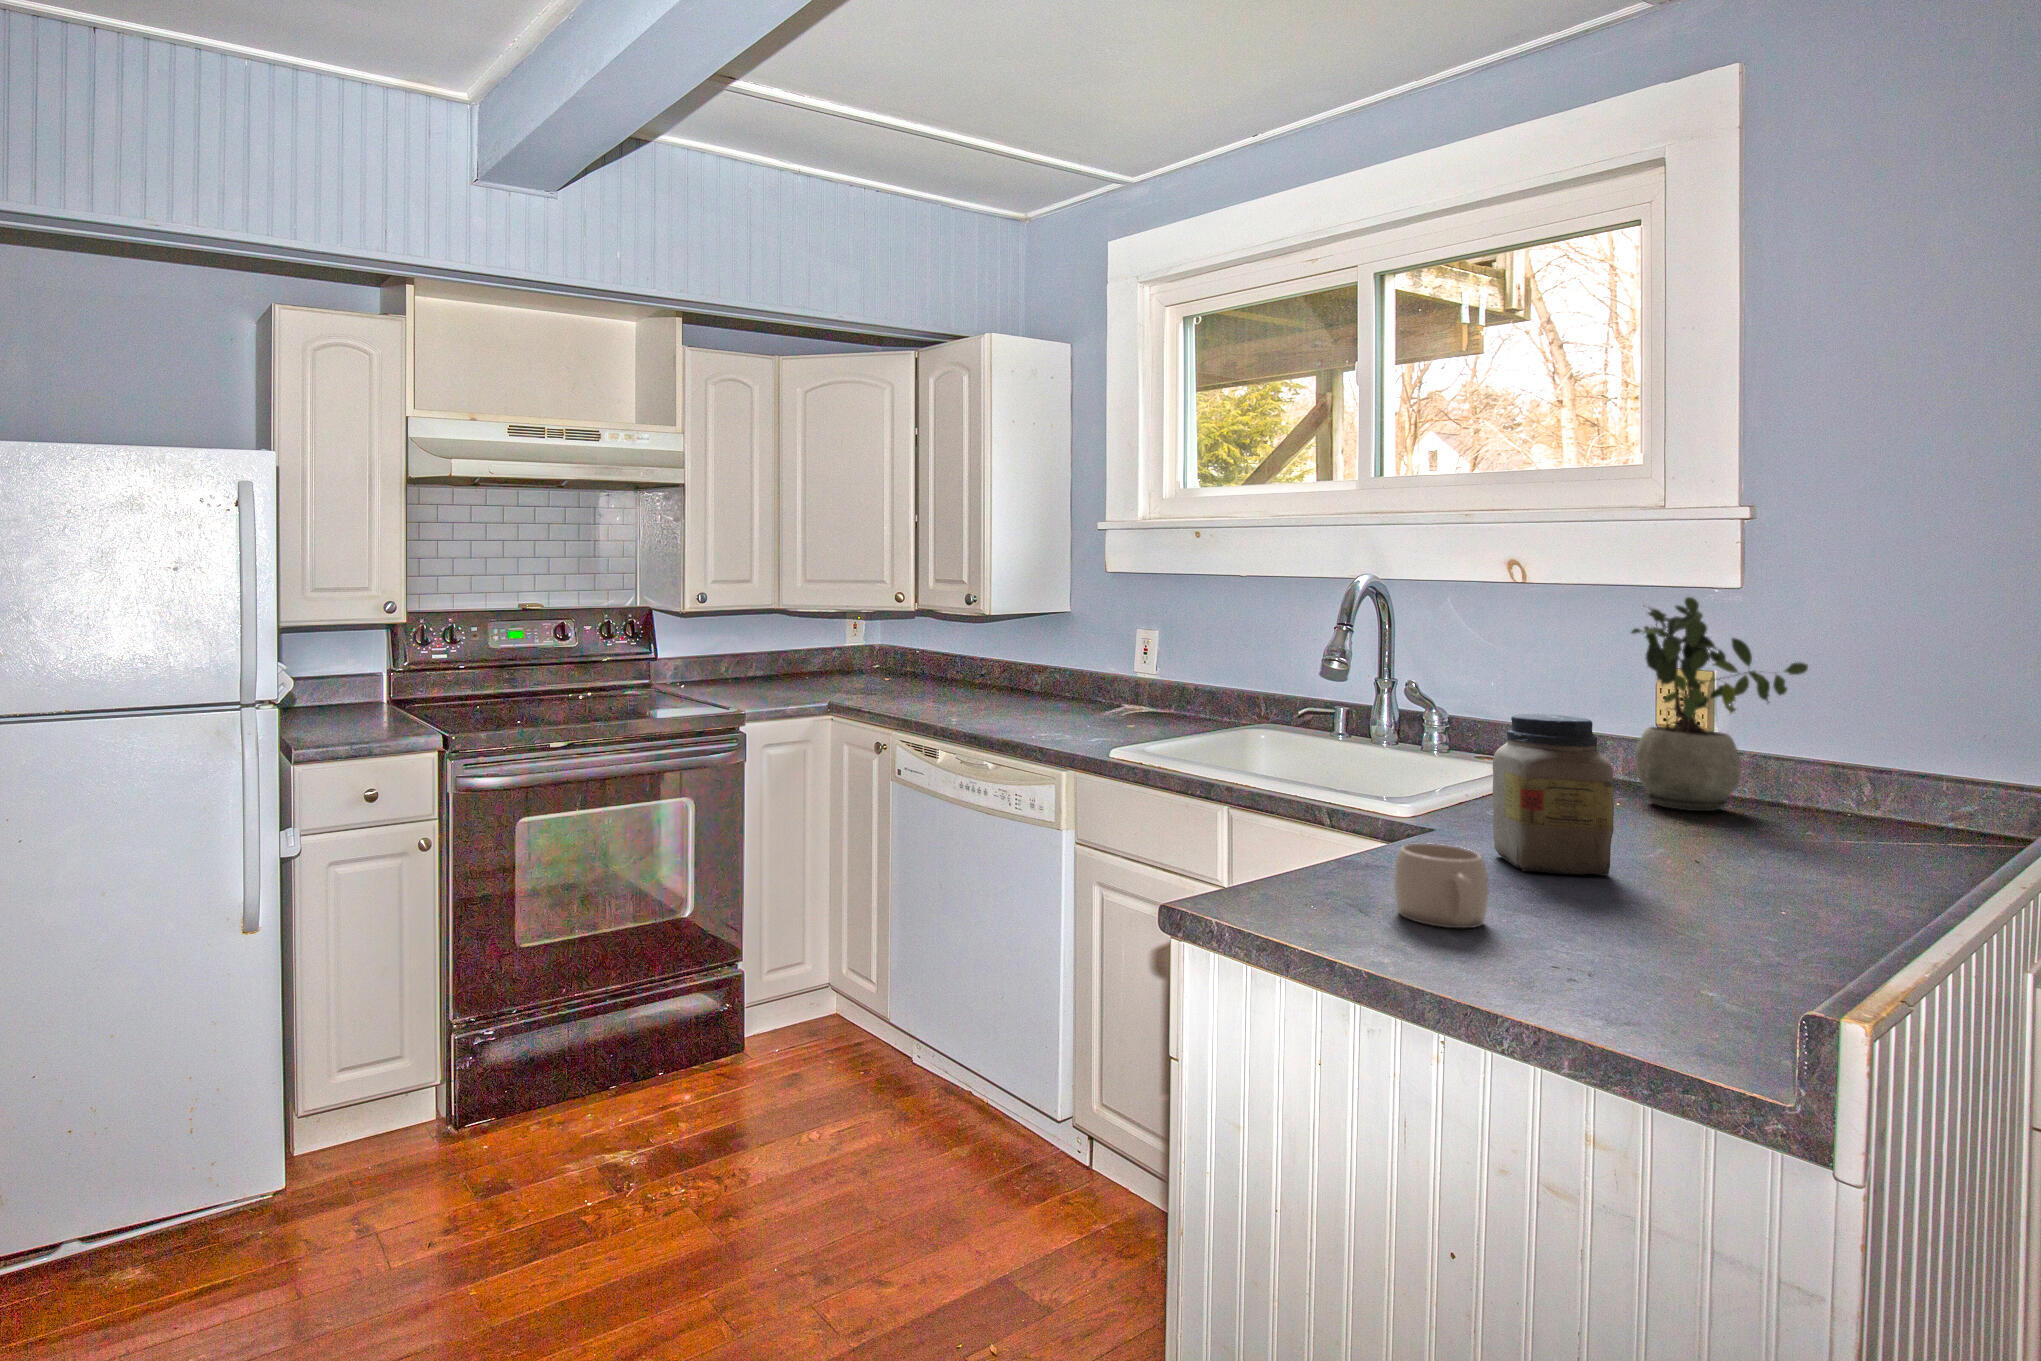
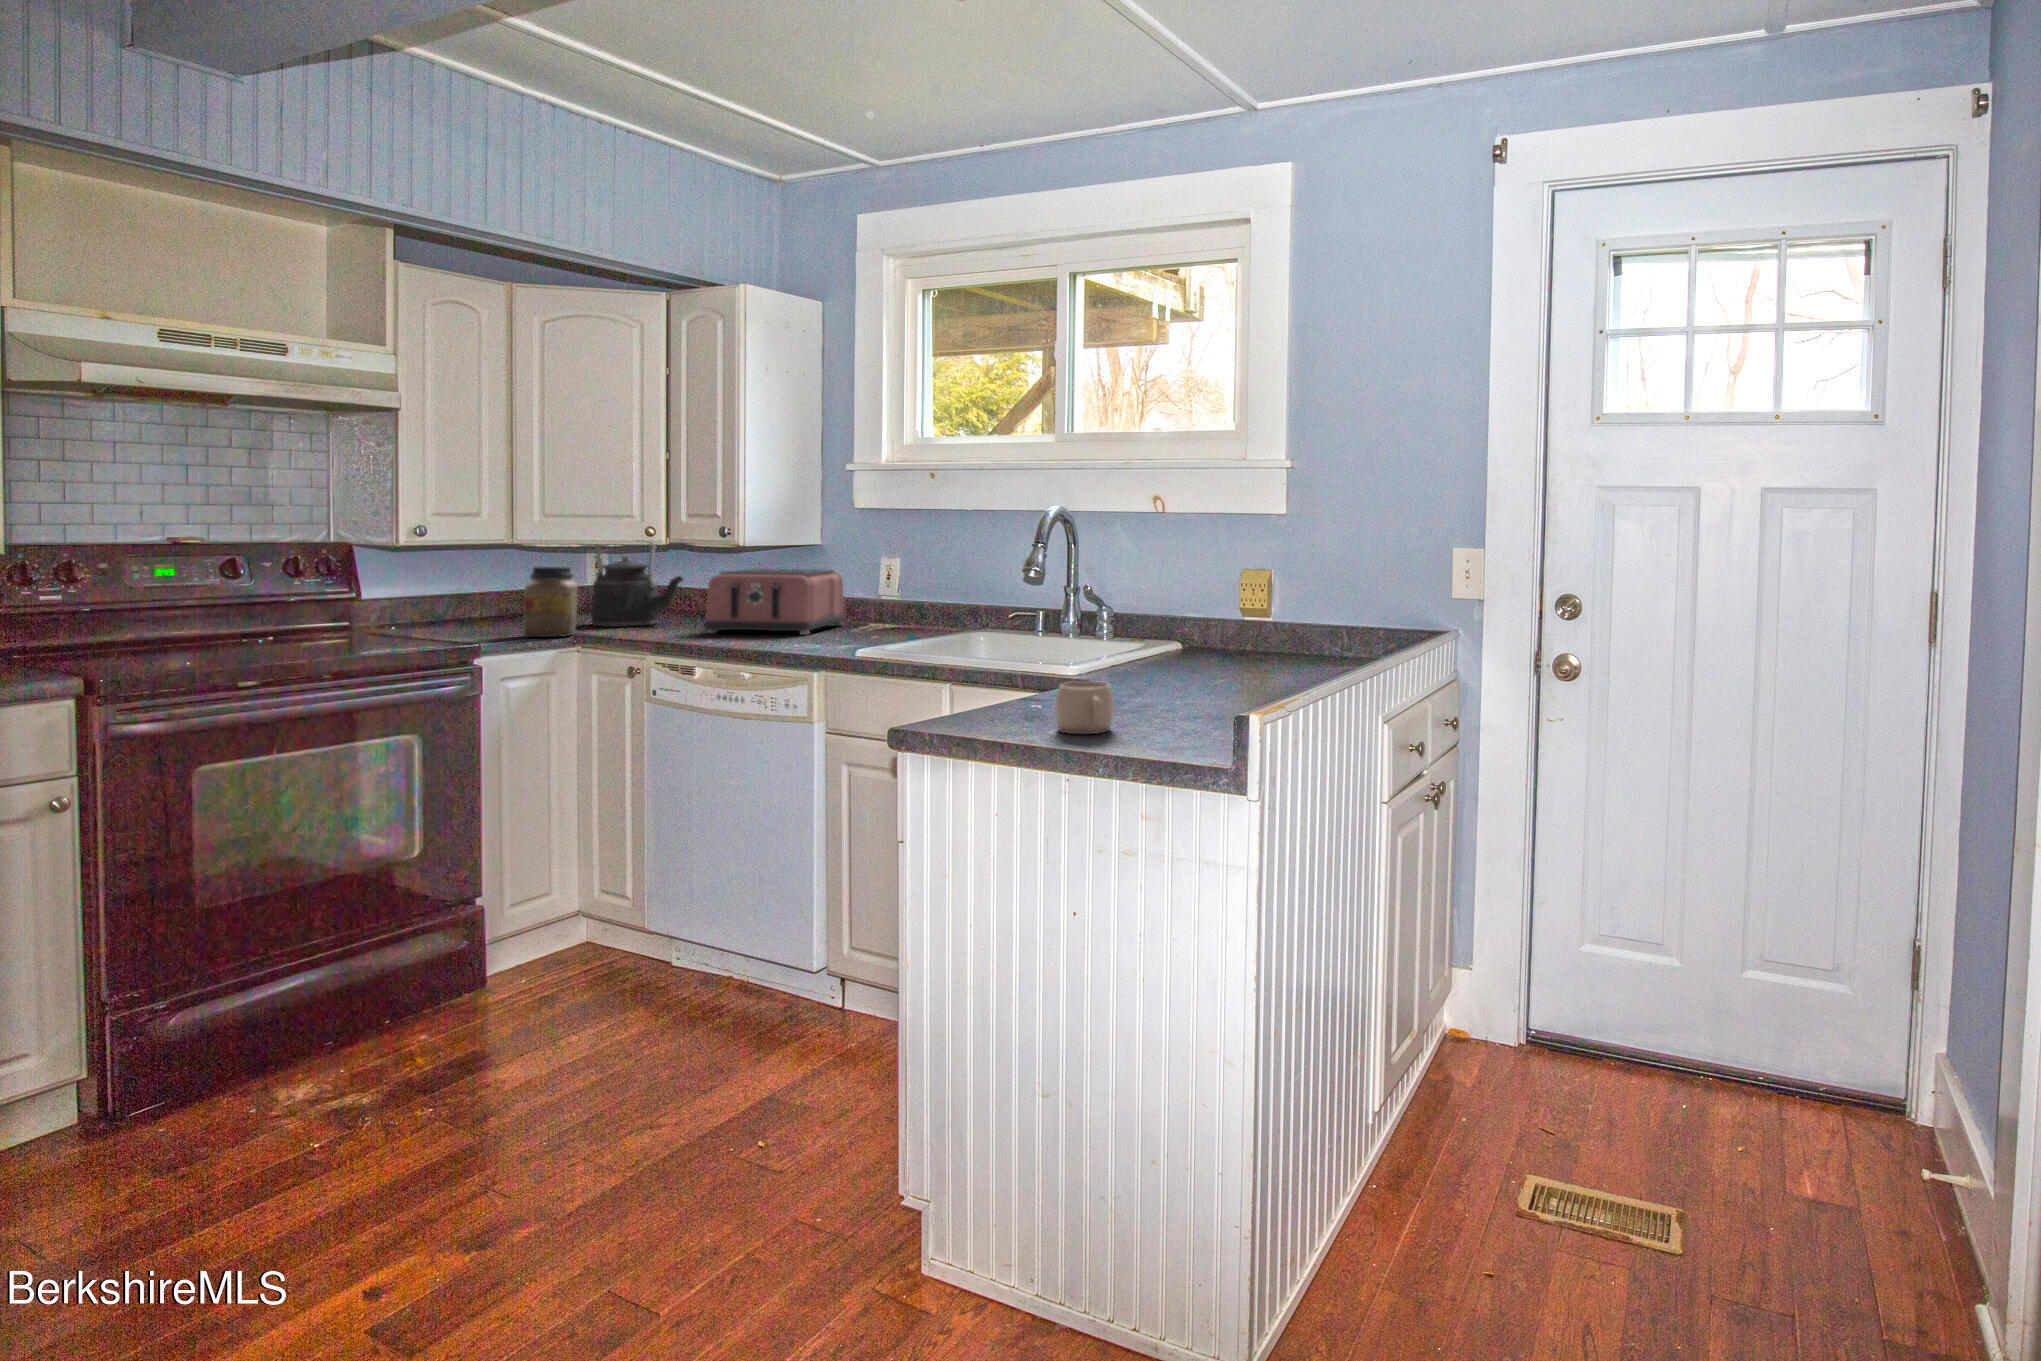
potted plant: present [1631,597,1808,811] -> none [1221,519,1314,661]
kettle: none [841,607,927,698] -> present [591,541,683,627]
toaster: none [946,640,1095,720] -> present [704,568,846,635]
jar: present [1493,714,1614,875] -> present [524,565,577,637]

